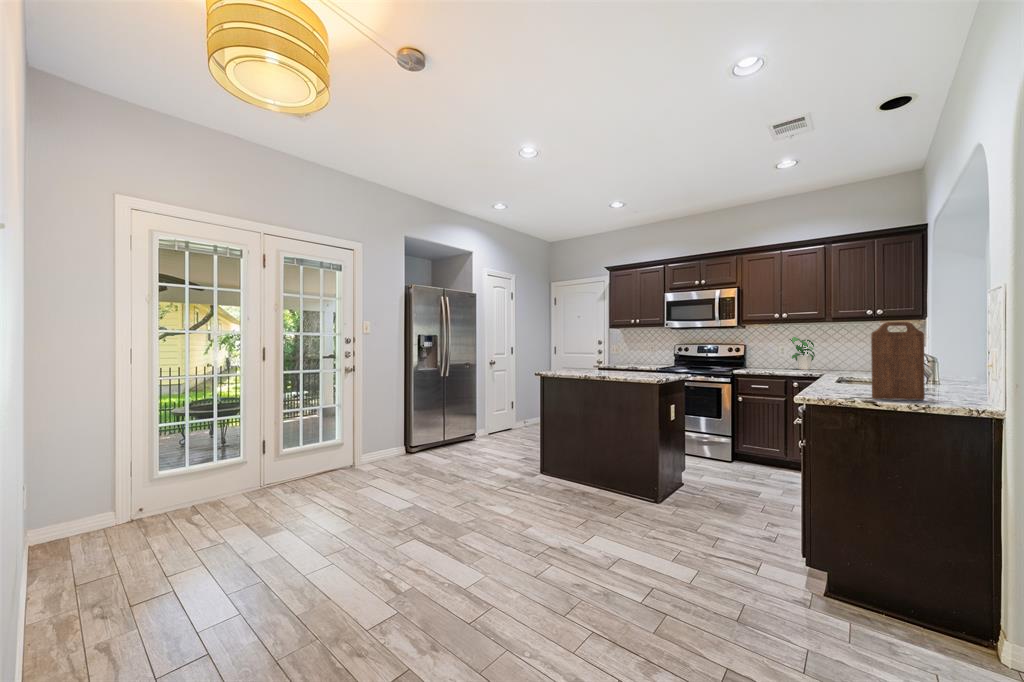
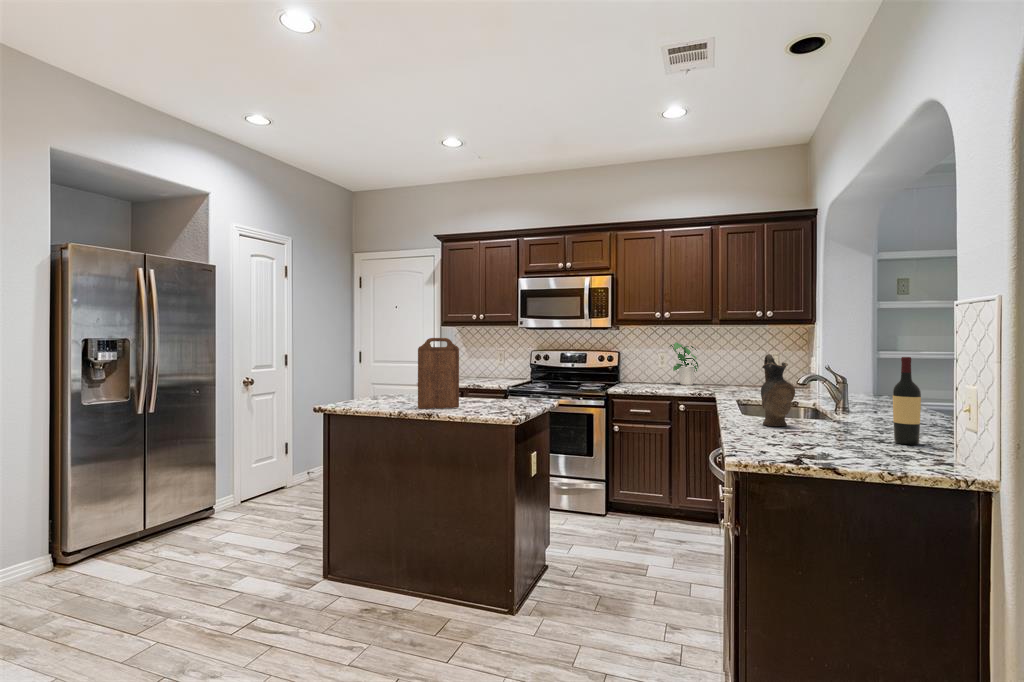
cutting board: present [871,322,925,400] -> present [418,338,459,409]
wine bottle: none [947,333,972,397] -> present [893,357,921,445]
ceramic pitcher: none [844,337,872,387] -> present [761,354,795,426]

